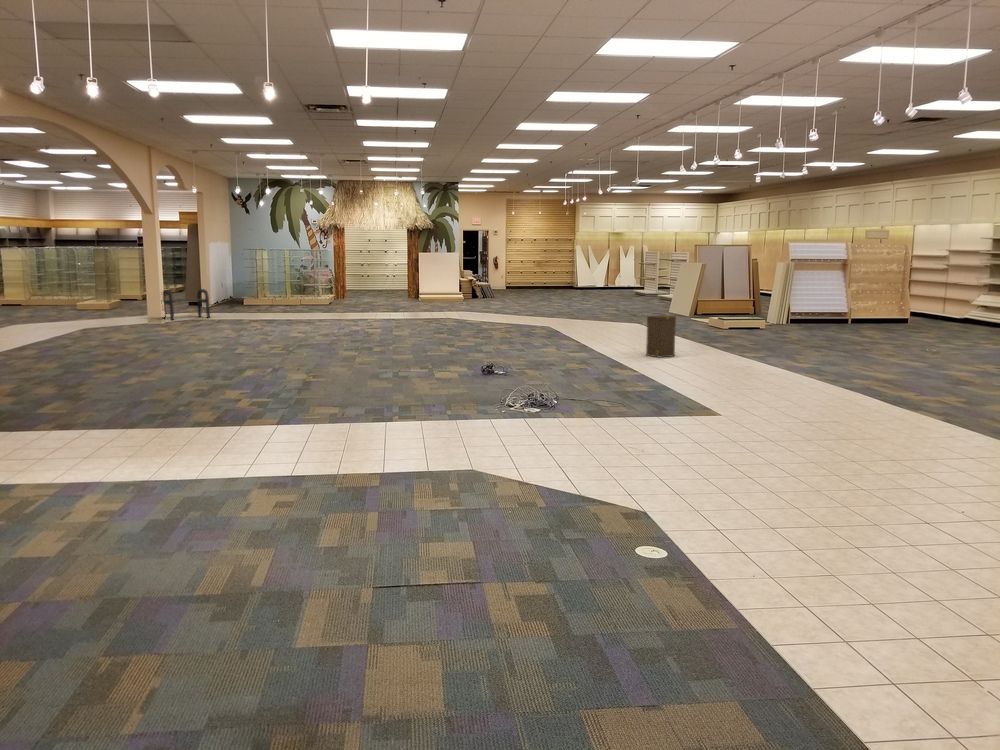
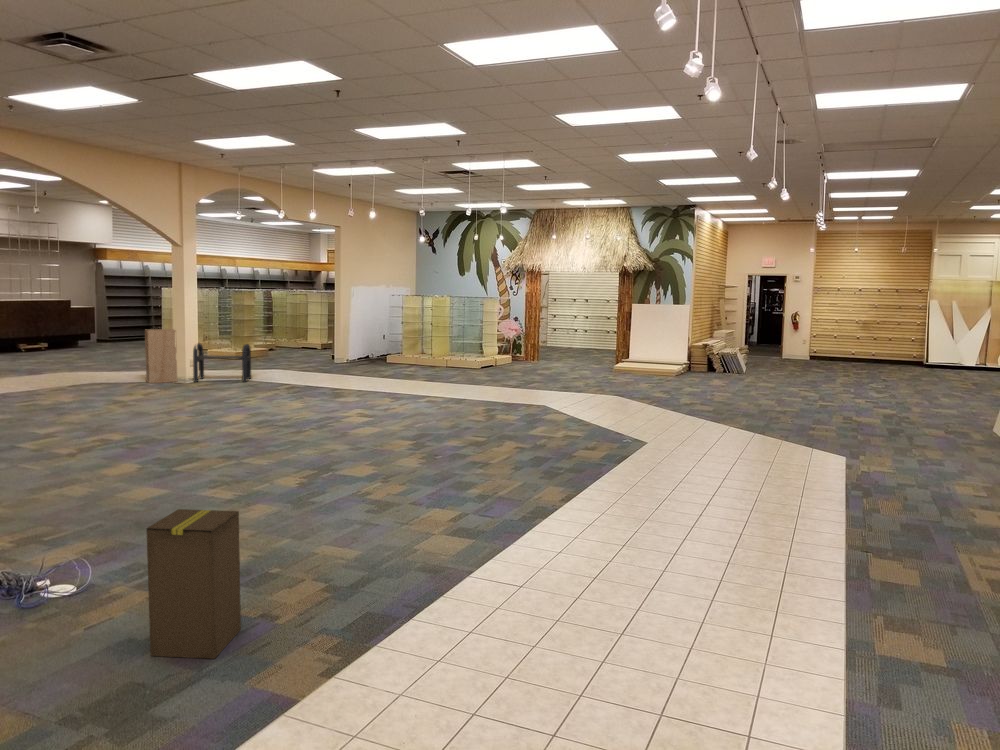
shelving unit: none [130,280,158,323] -> present [145,329,177,383]
cardboard box: present [646,315,676,357] -> present [147,509,241,659]

